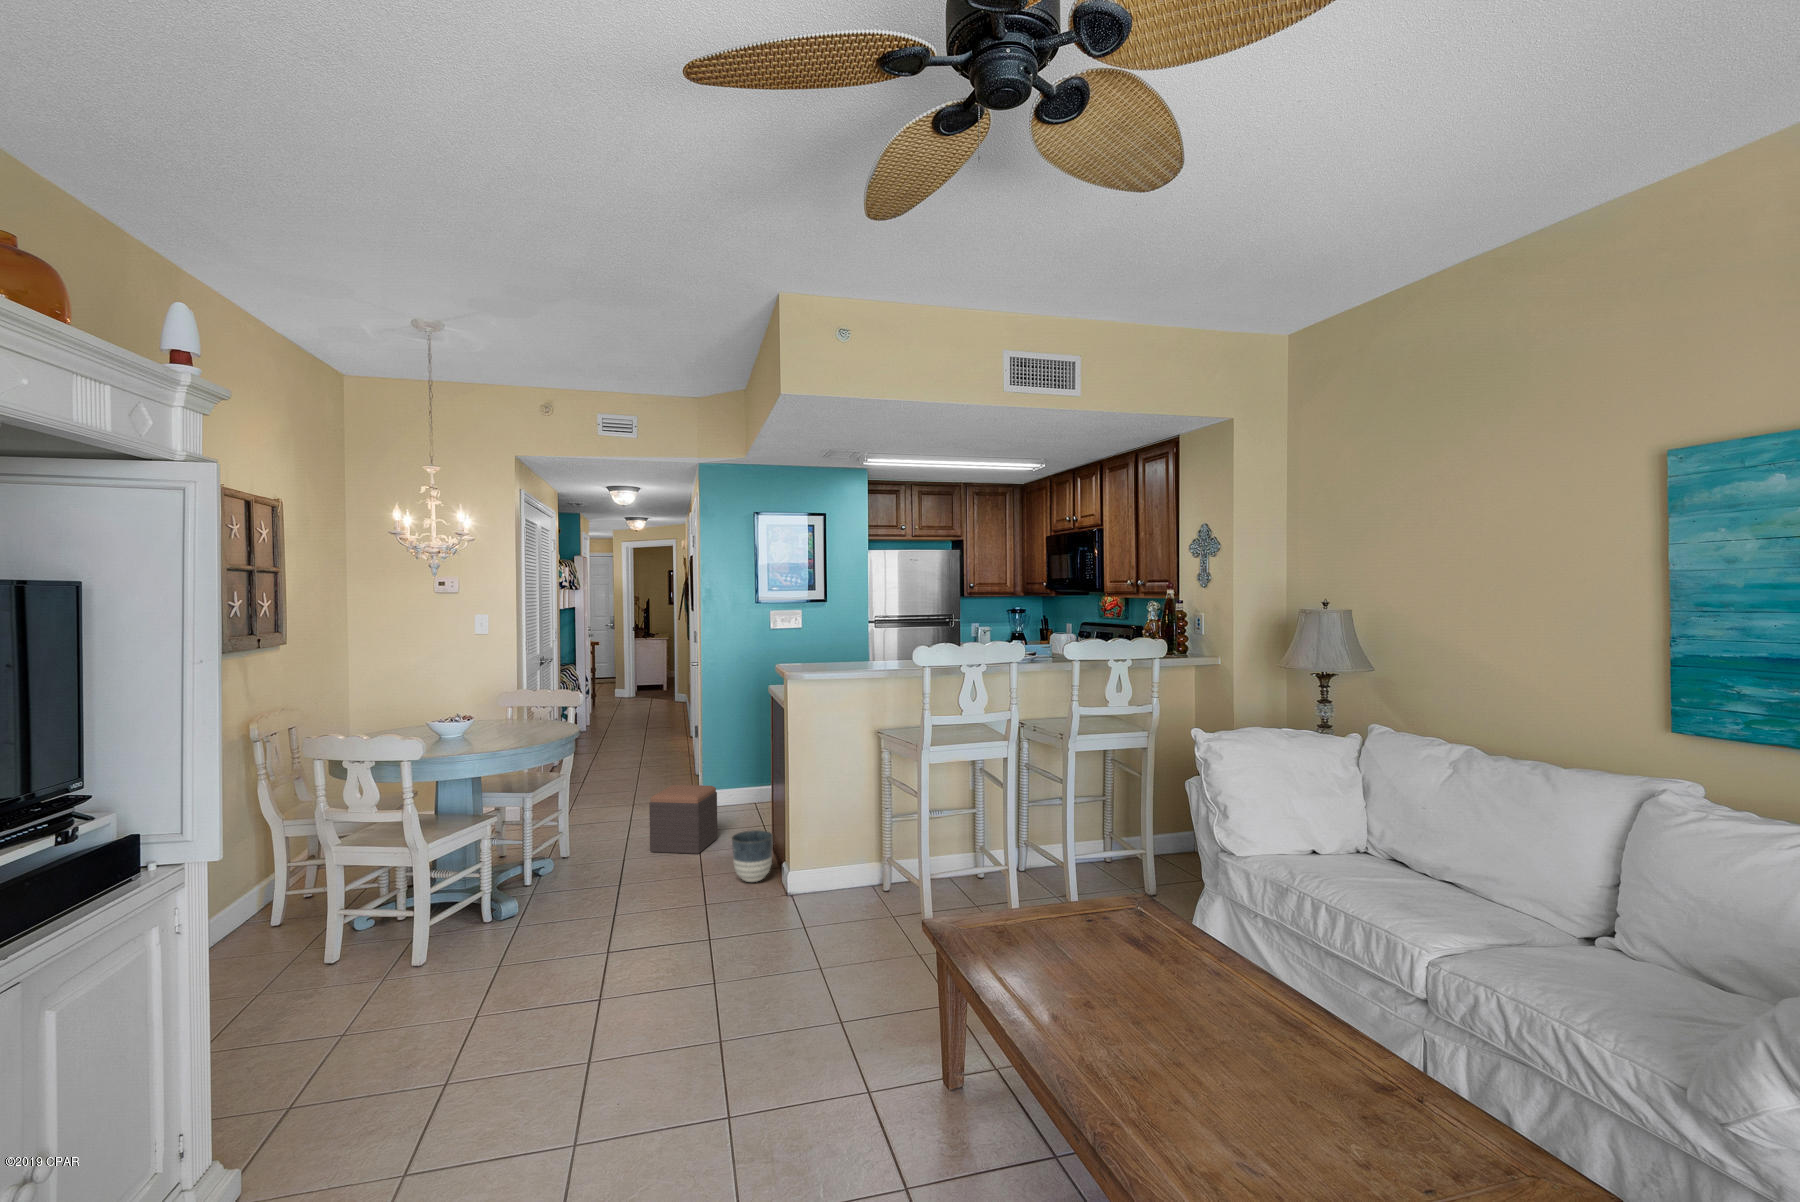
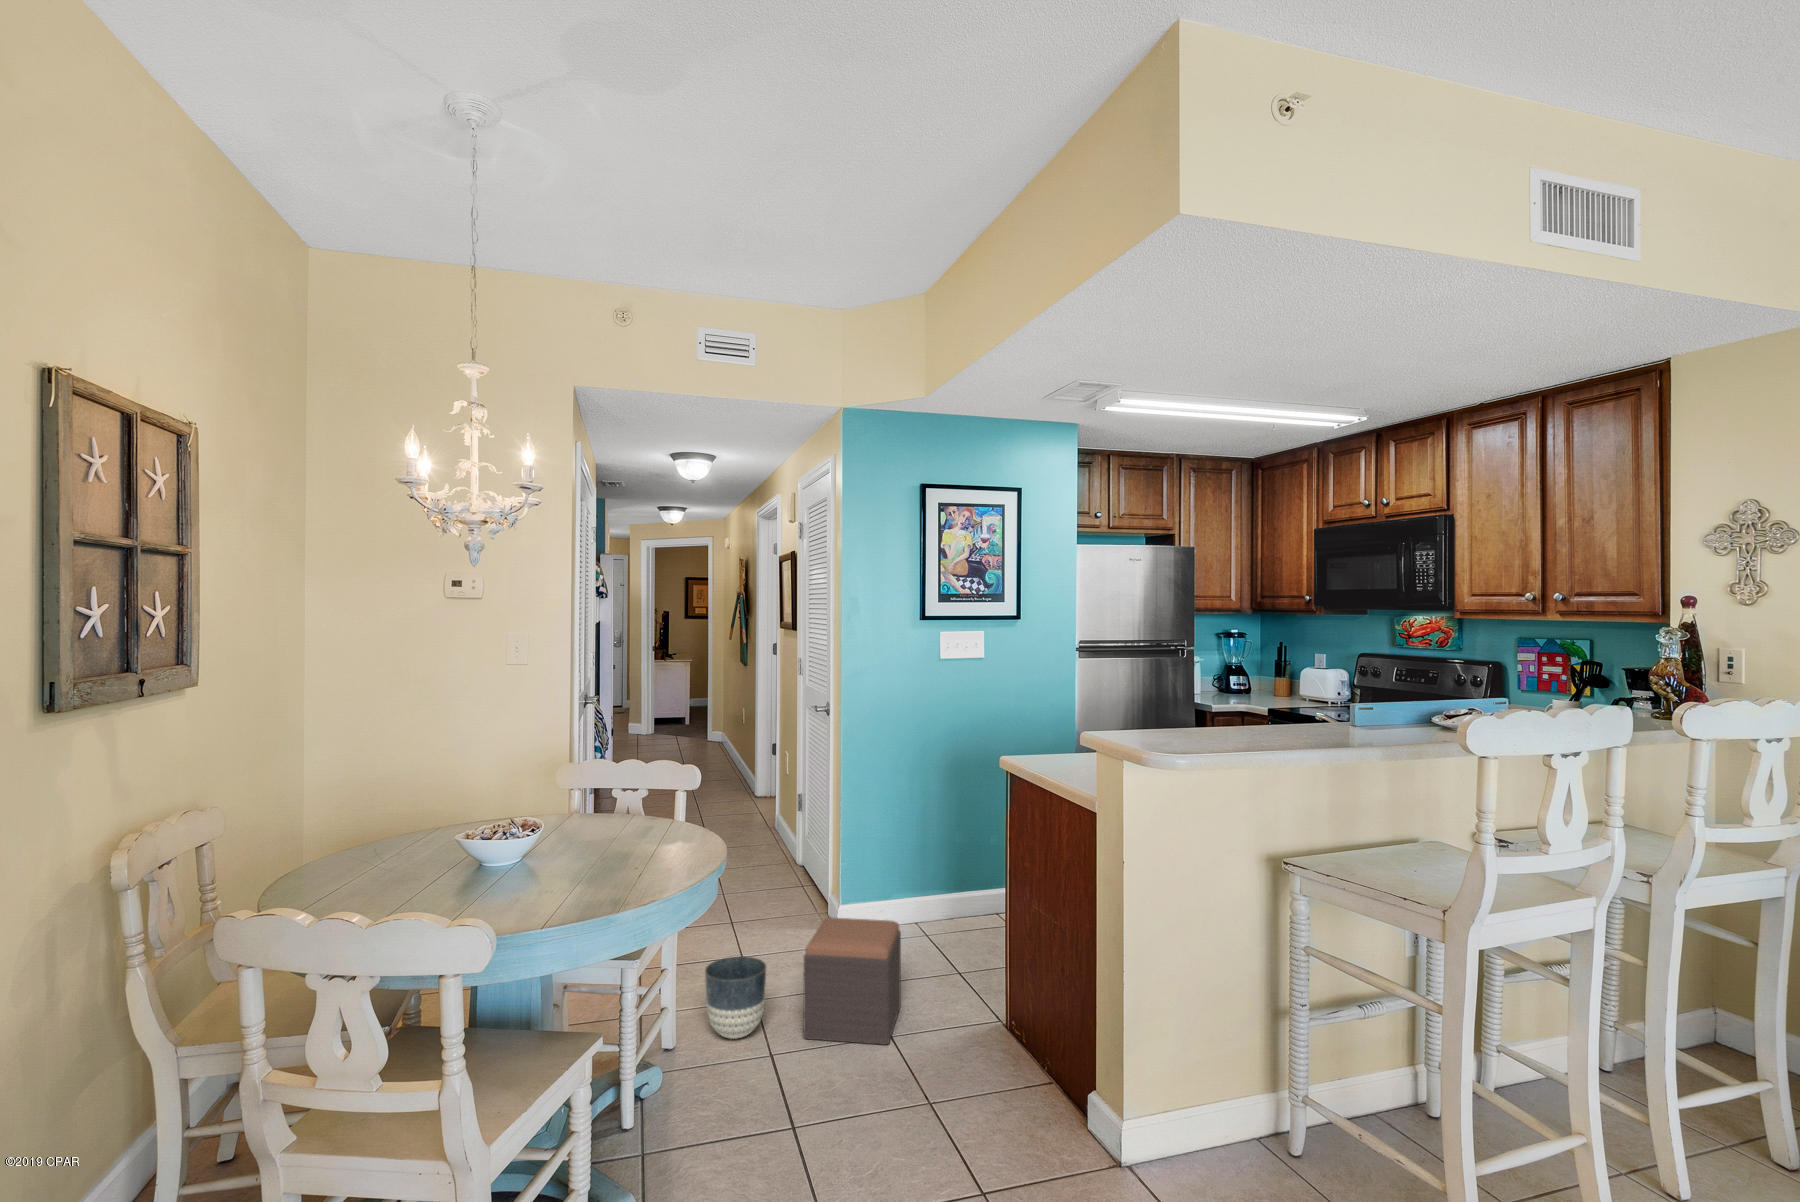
planter: present [732,830,773,882] -> present [705,956,766,1039]

